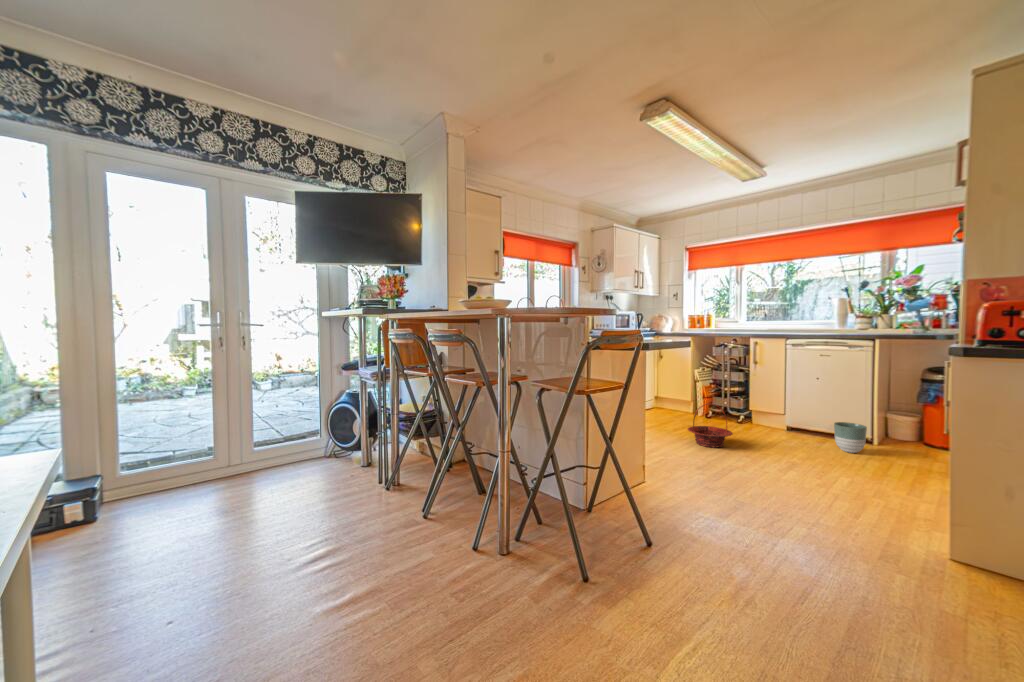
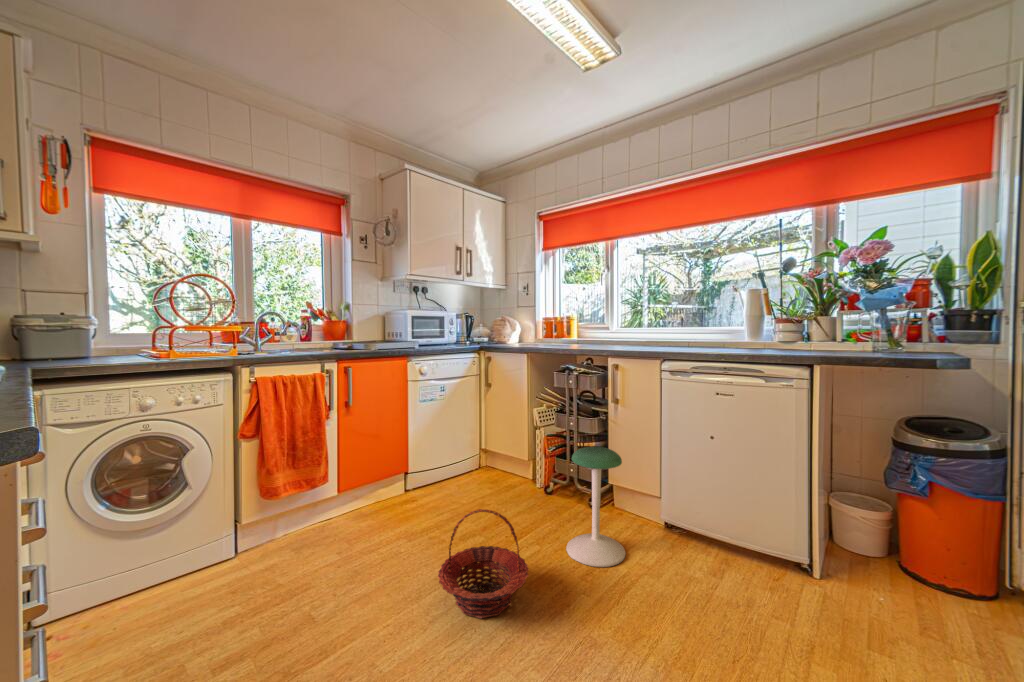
stool: none [737,383,771,439] -> present [566,446,626,567]
planter: present [834,422,867,453] -> none [734,543,800,623]

